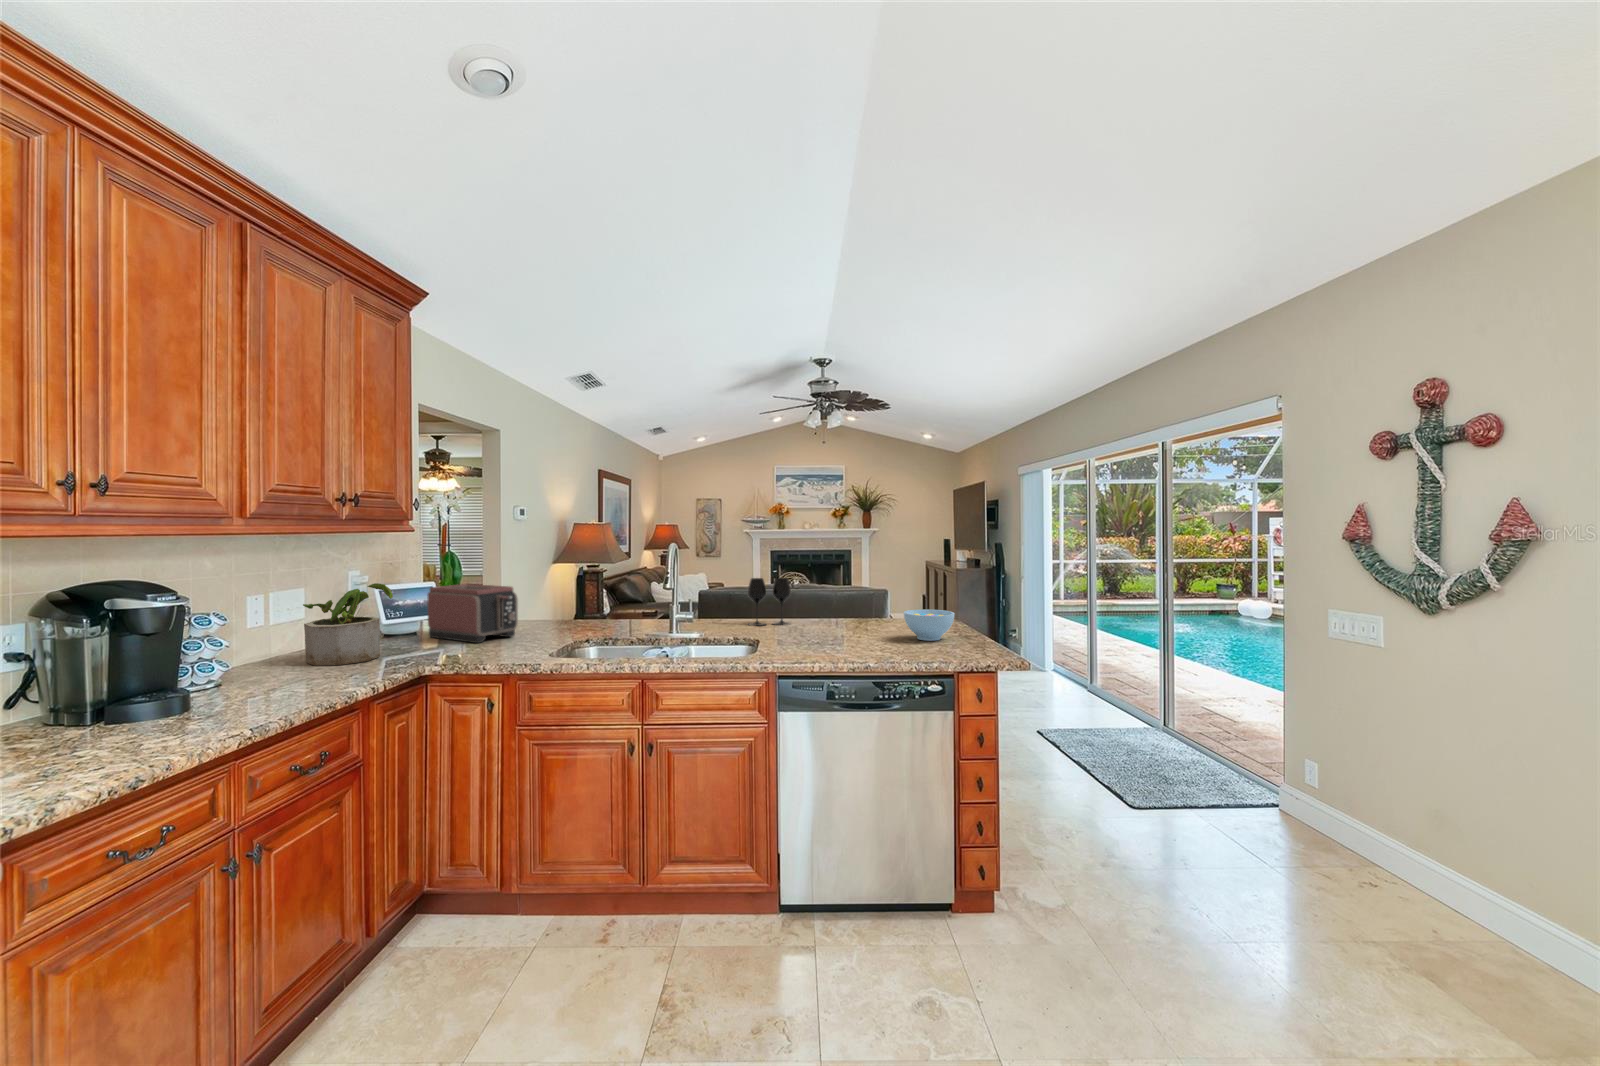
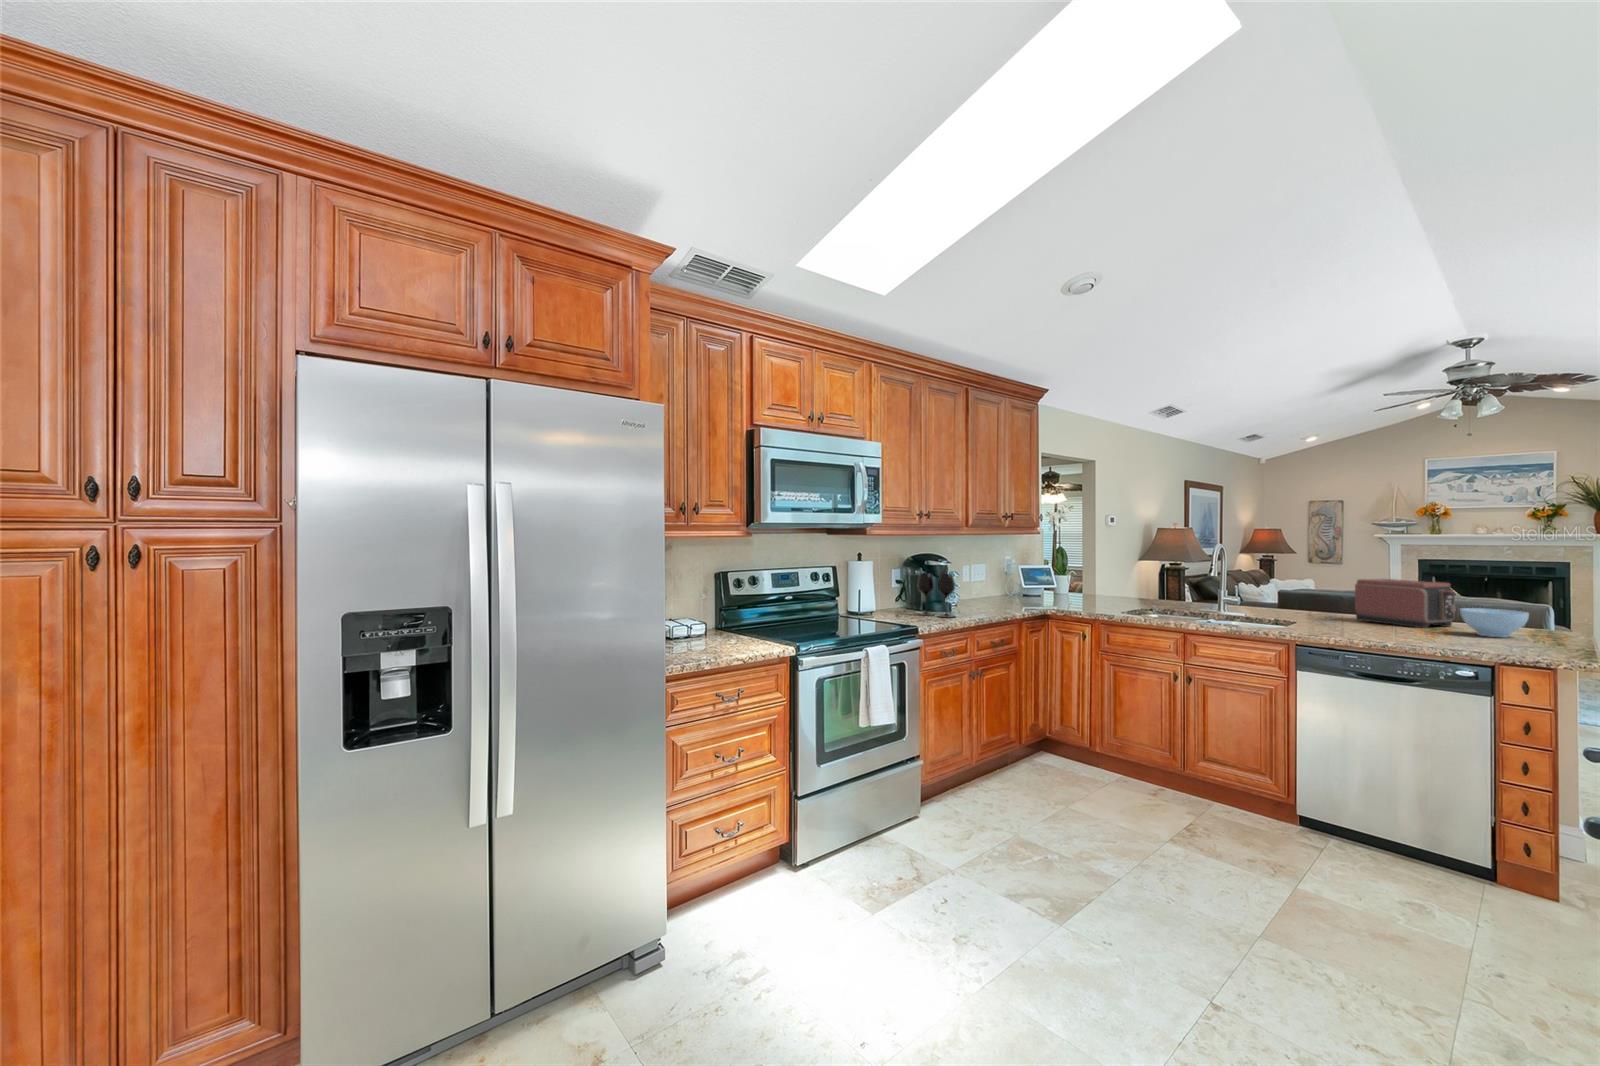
wine glass: present [748,578,791,626] -> present [917,573,955,618]
potted plant: present [303,583,393,666] -> none [987,562,1030,604]
toaster: present [427,584,518,643] -> present [1355,579,1456,628]

